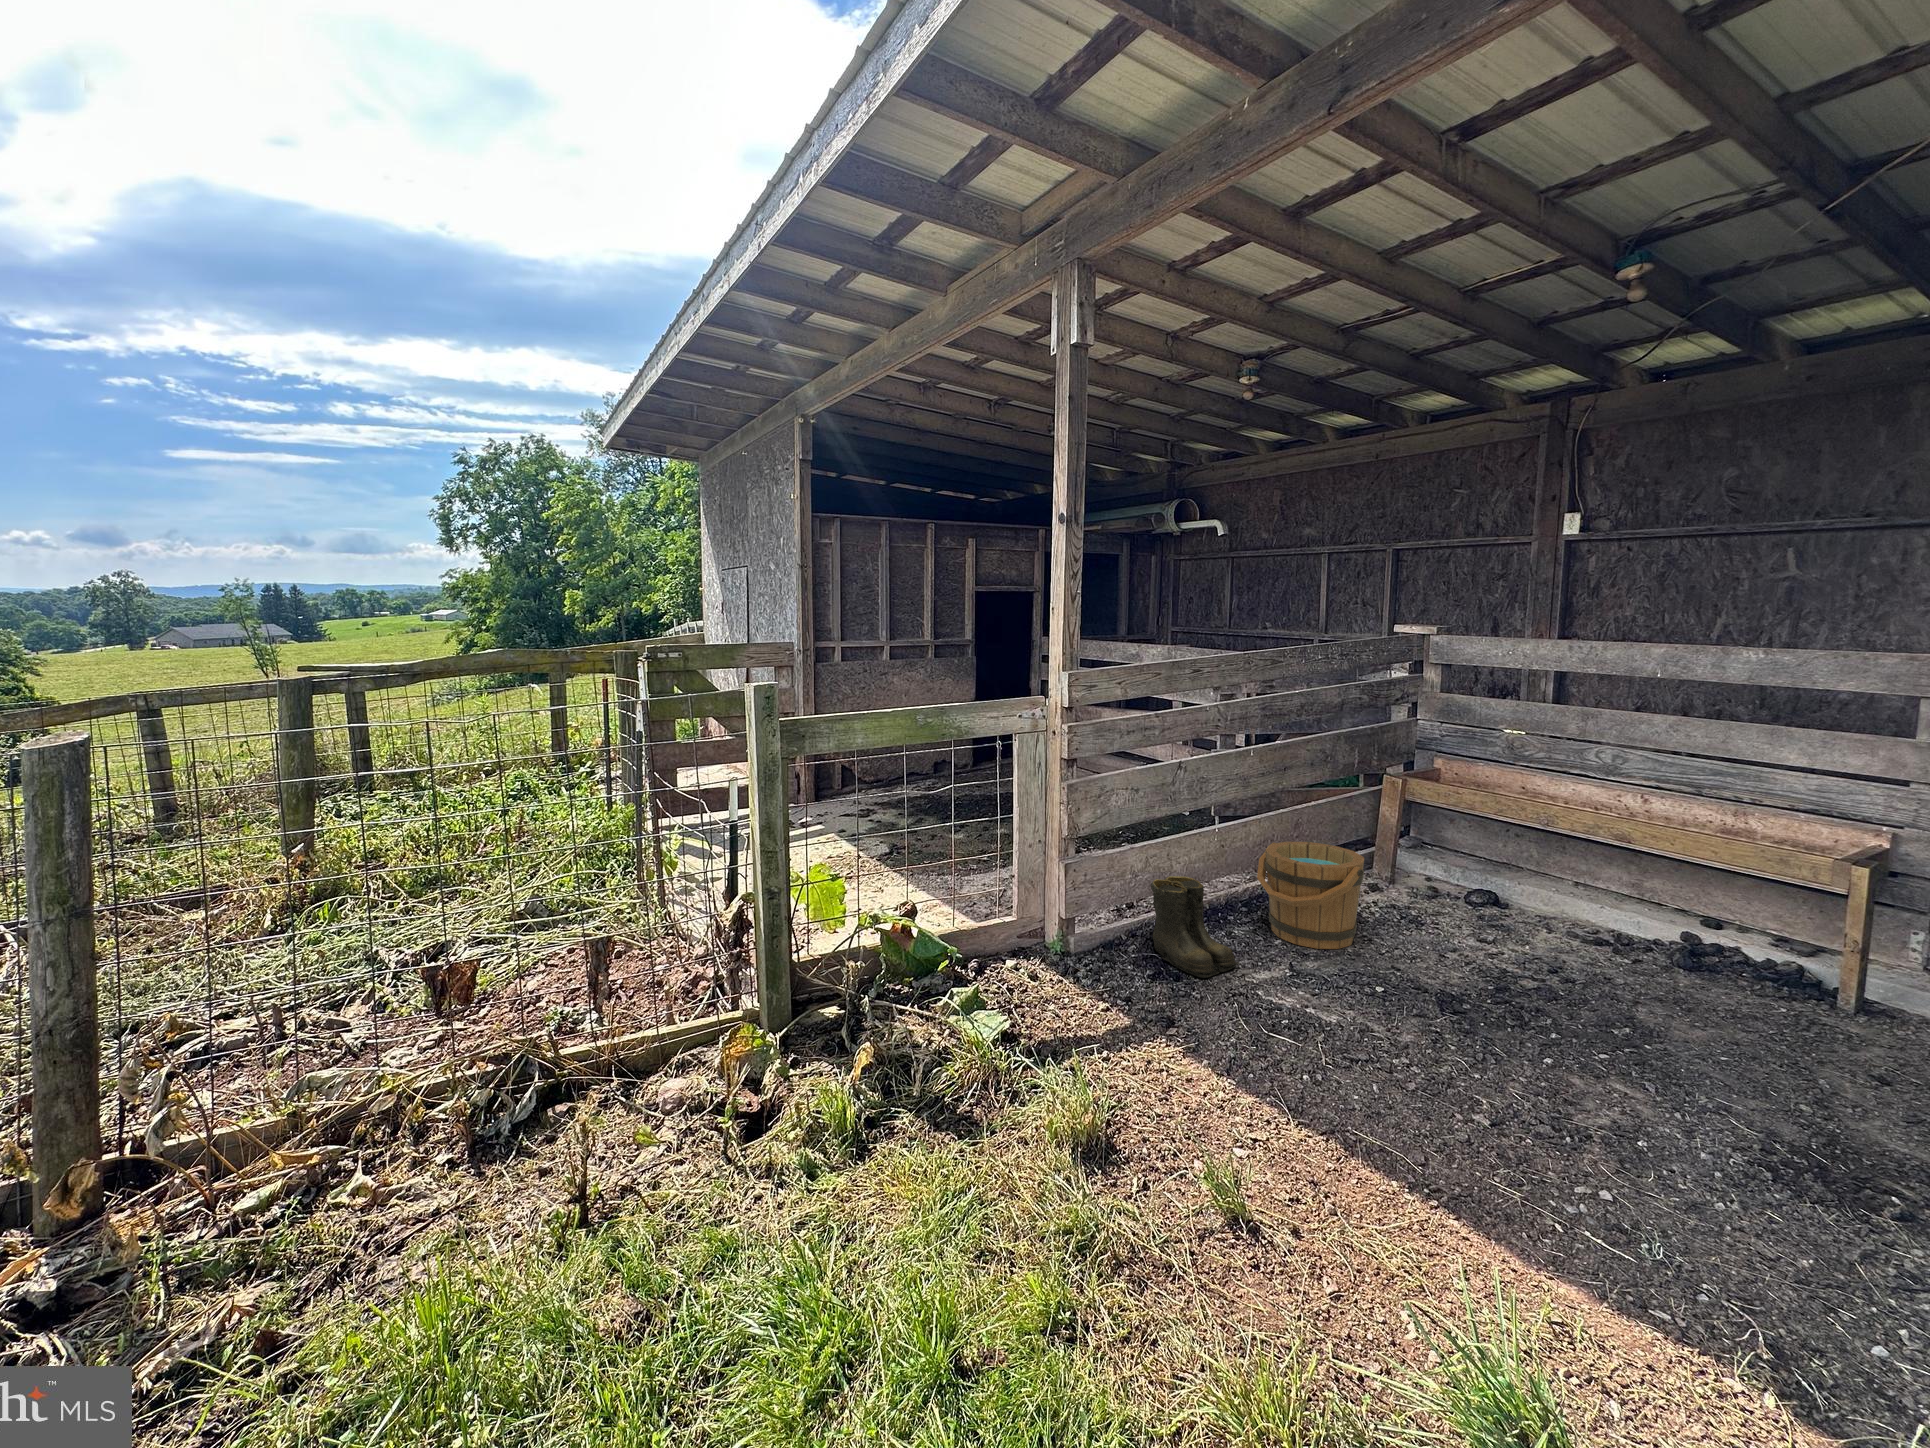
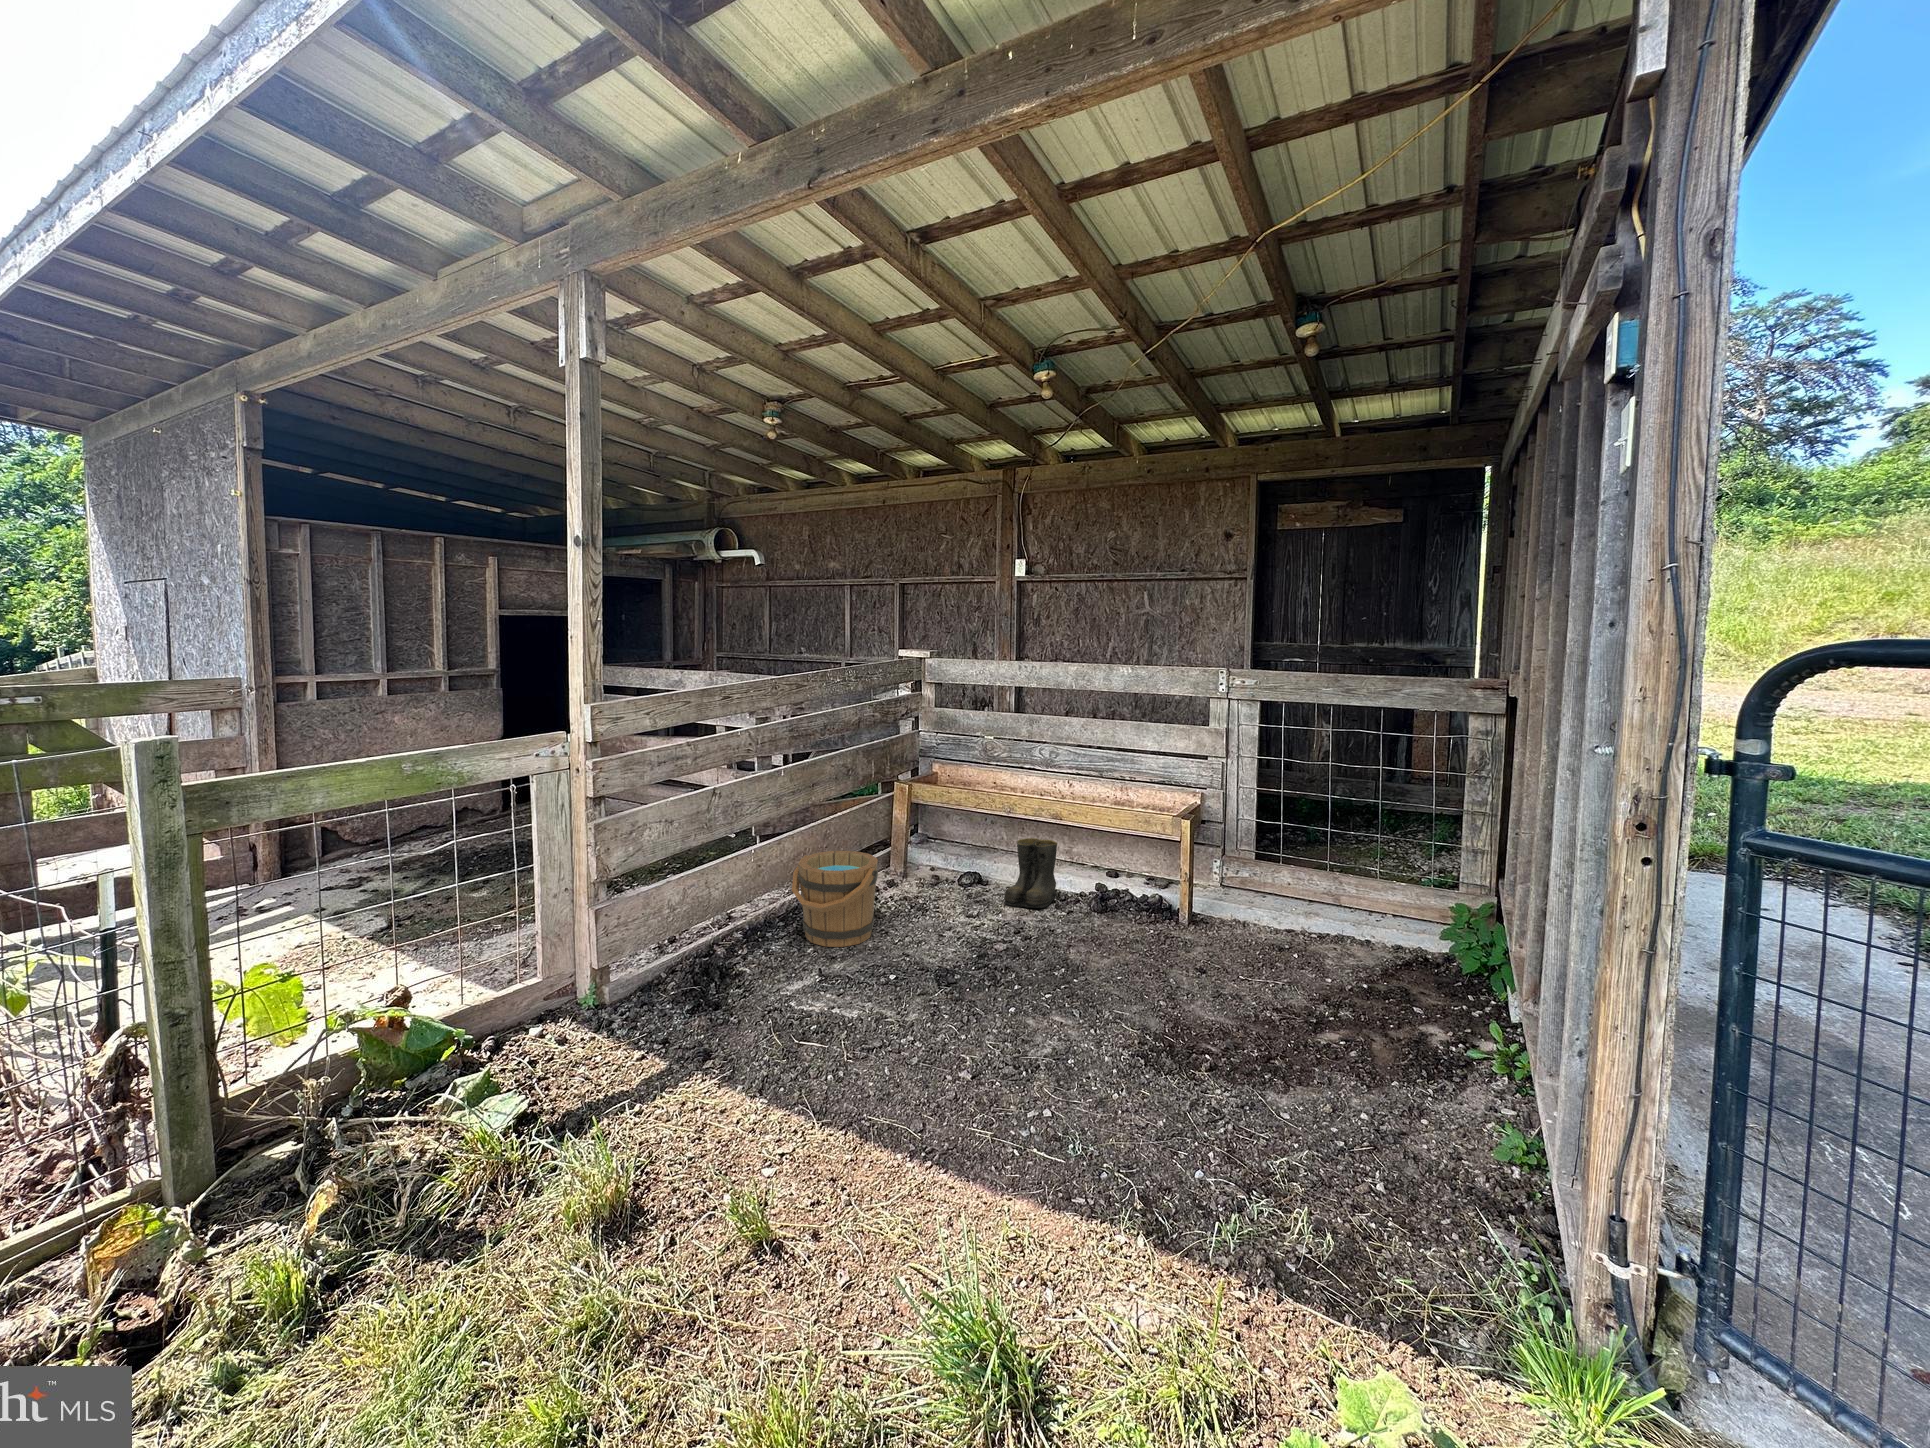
boots: present [1151,876,1239,978] -> present [1004,838,1057,908]

